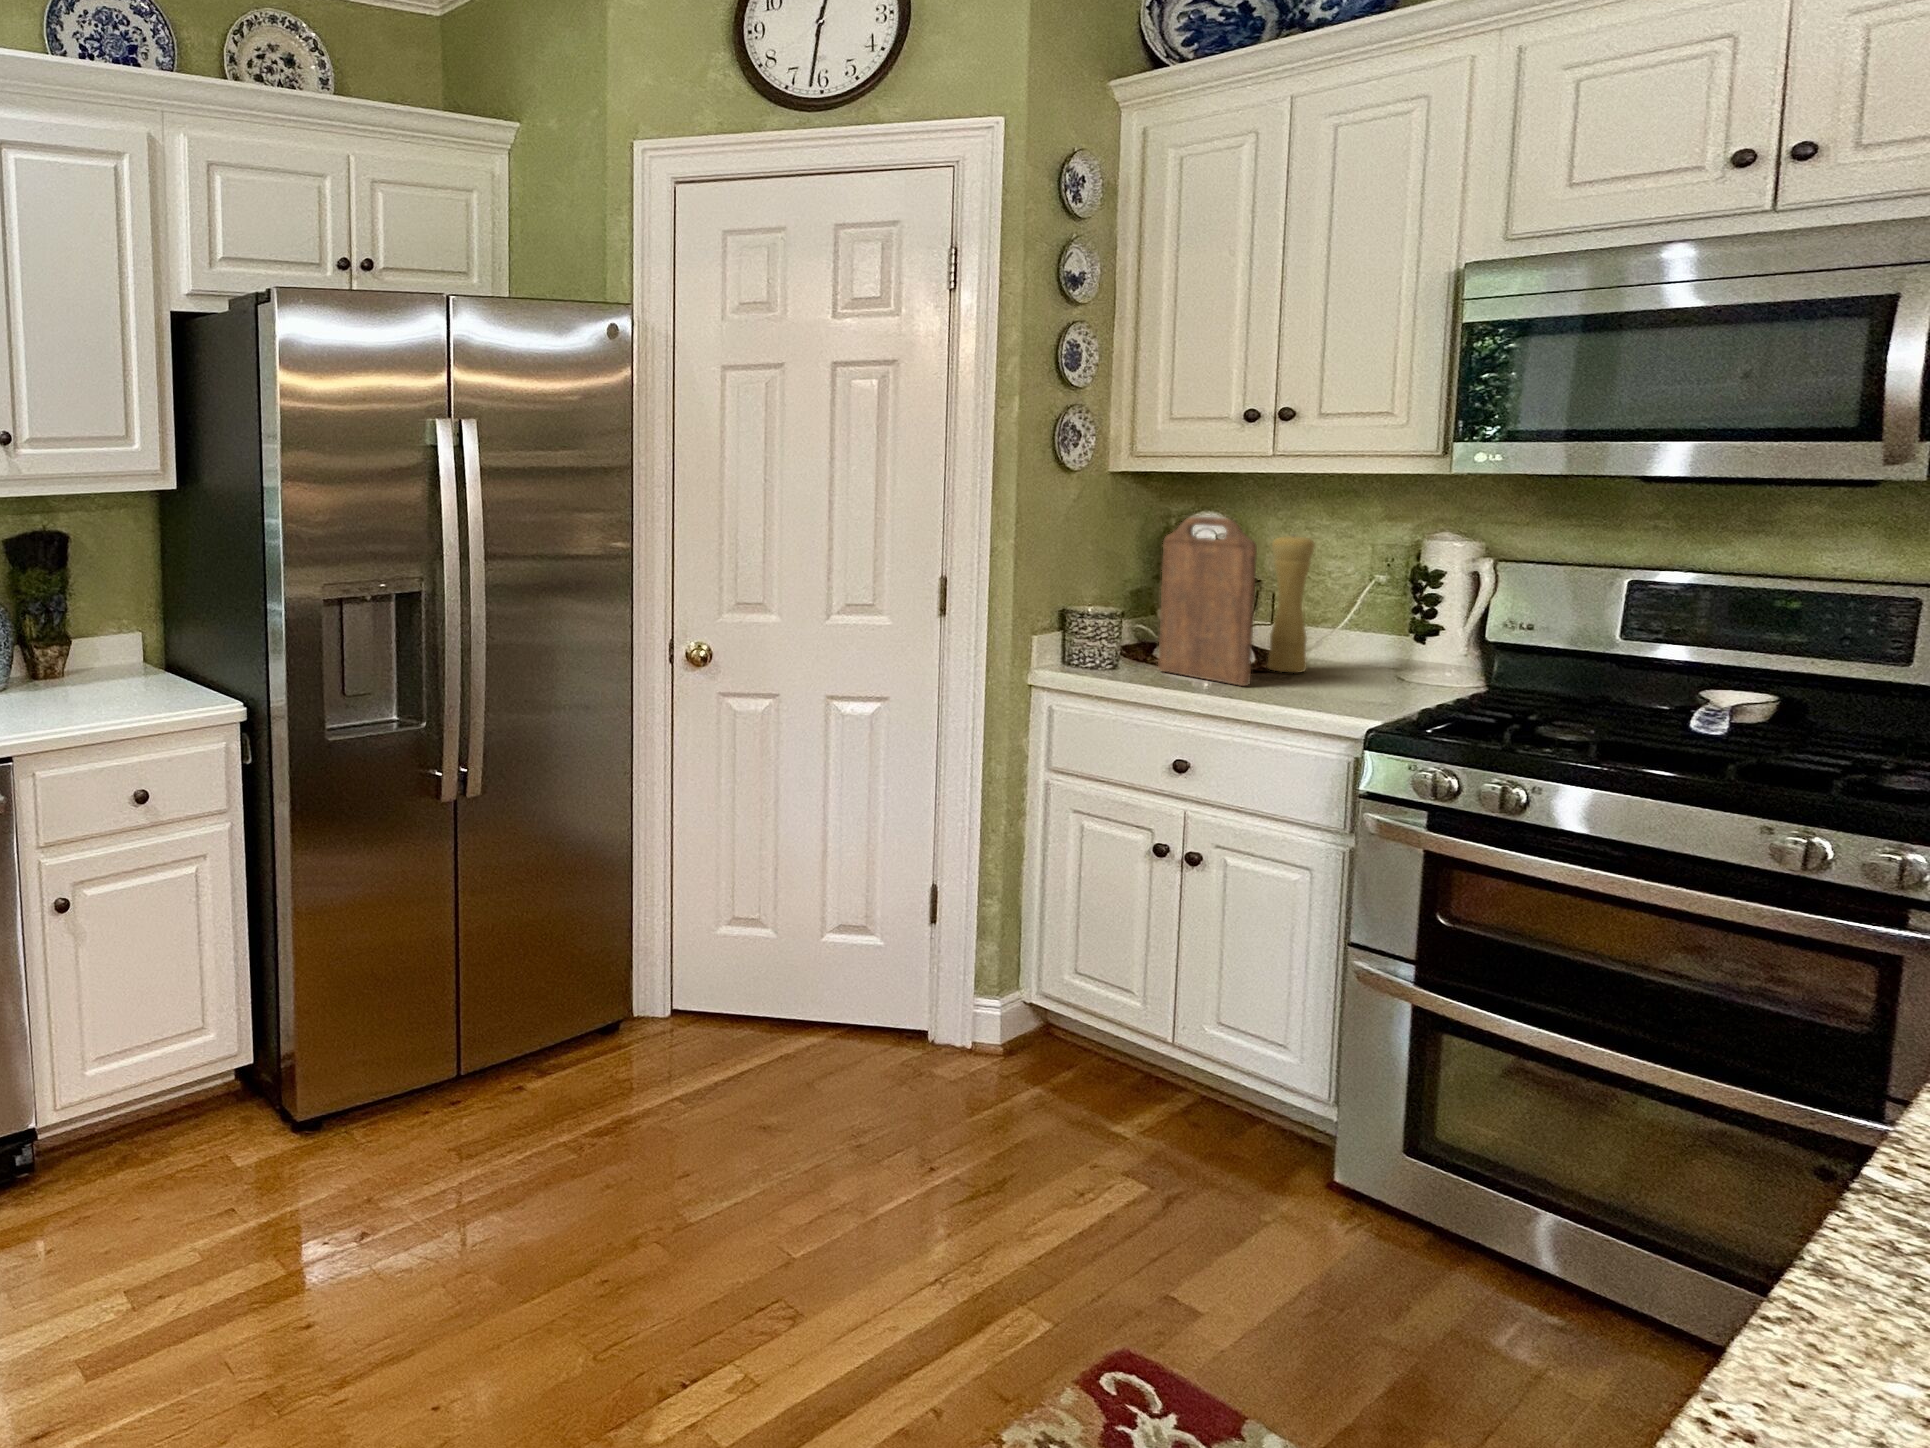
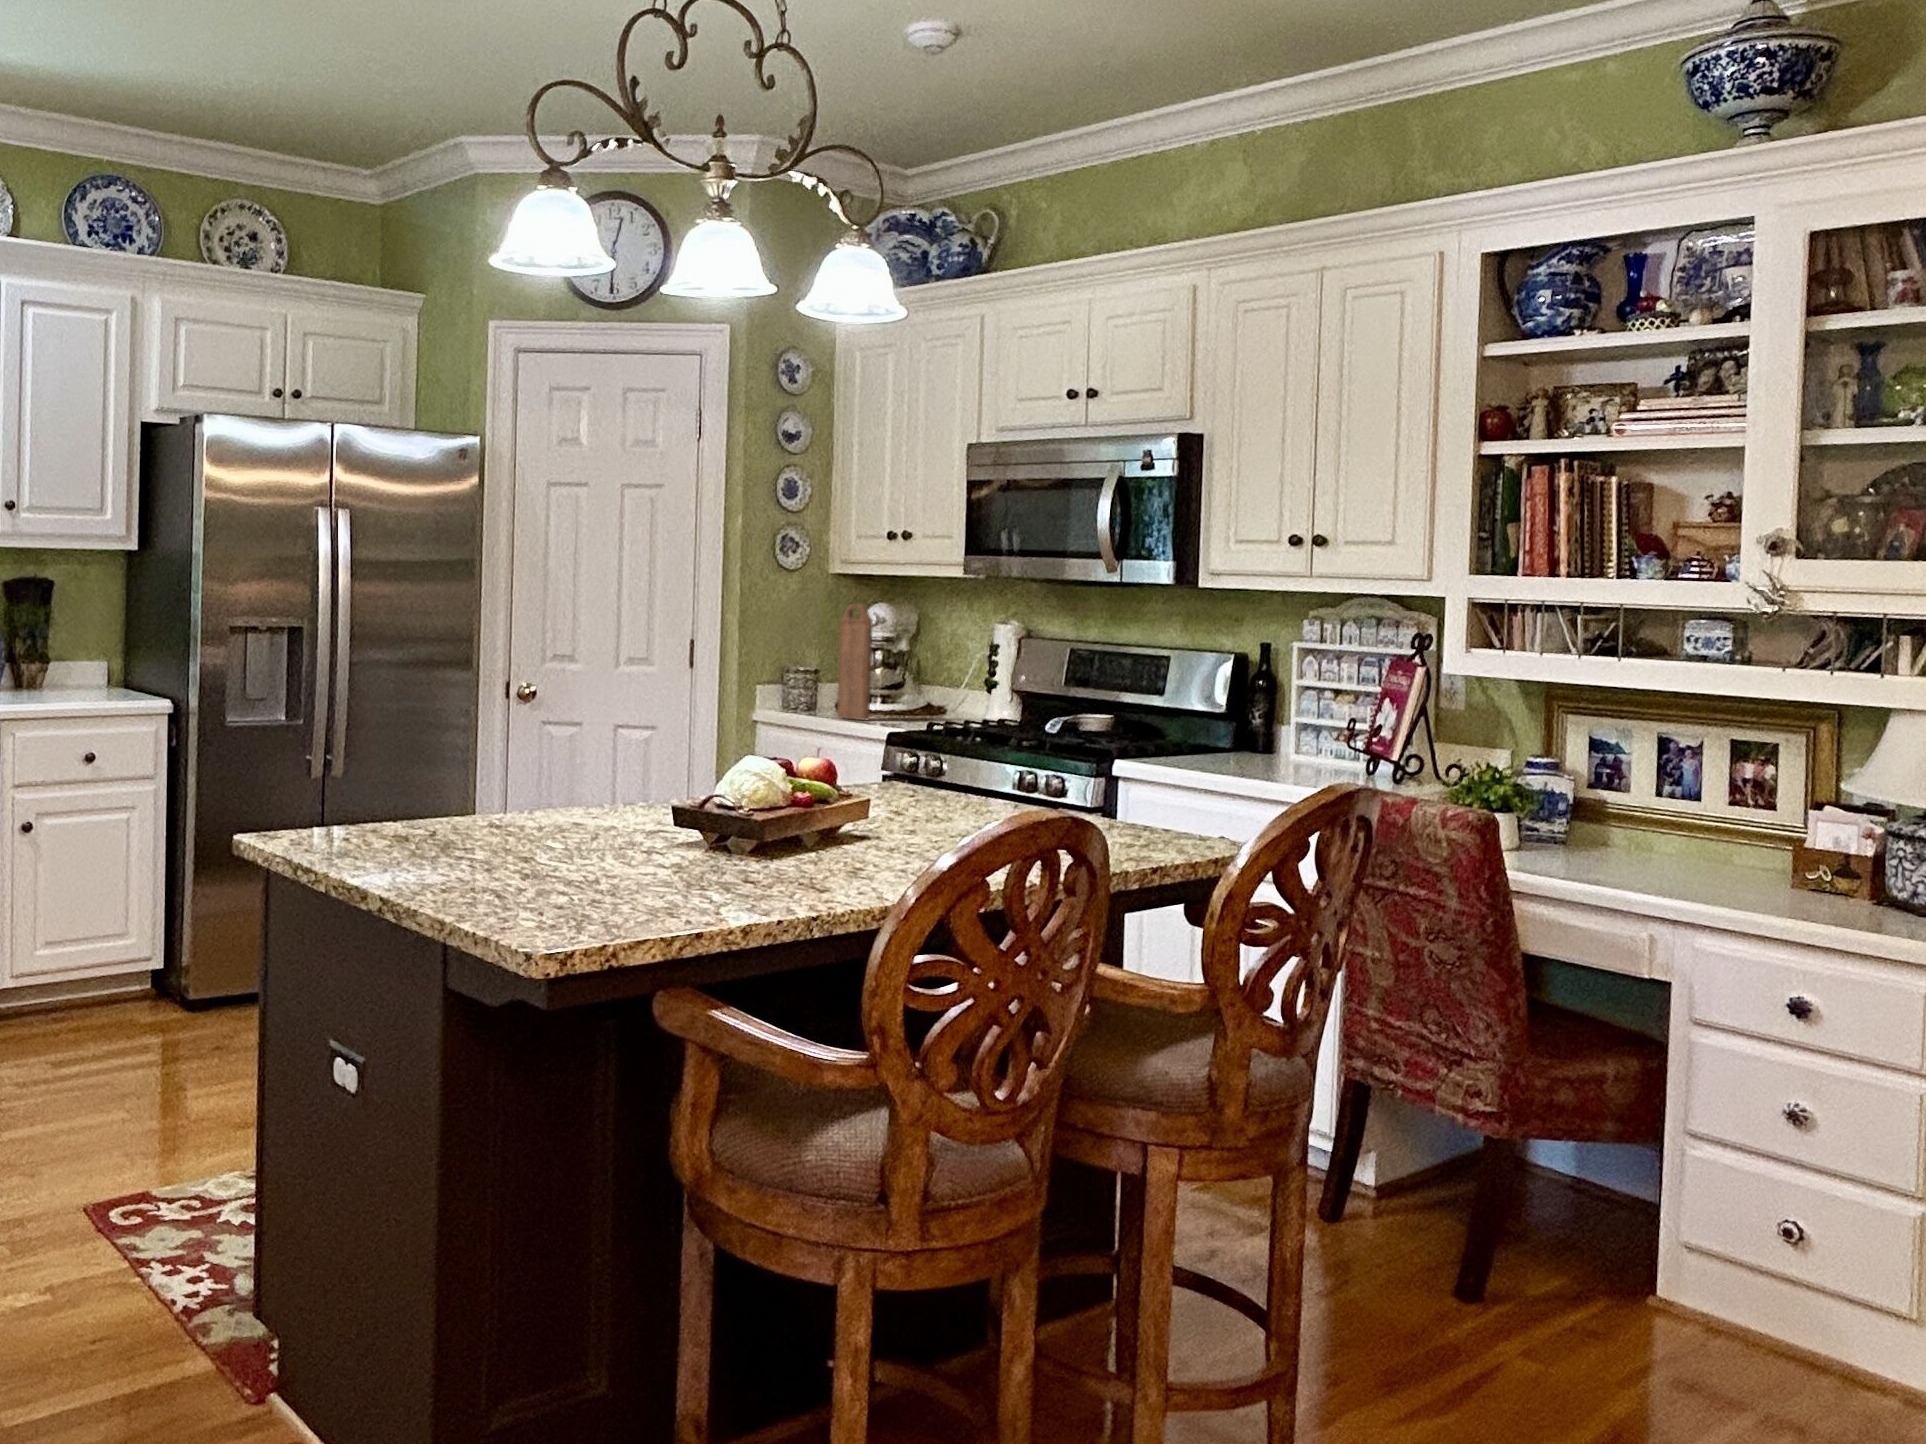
pepper mill: present [1268,534,1315,673] -> none [908,620,935,719]

